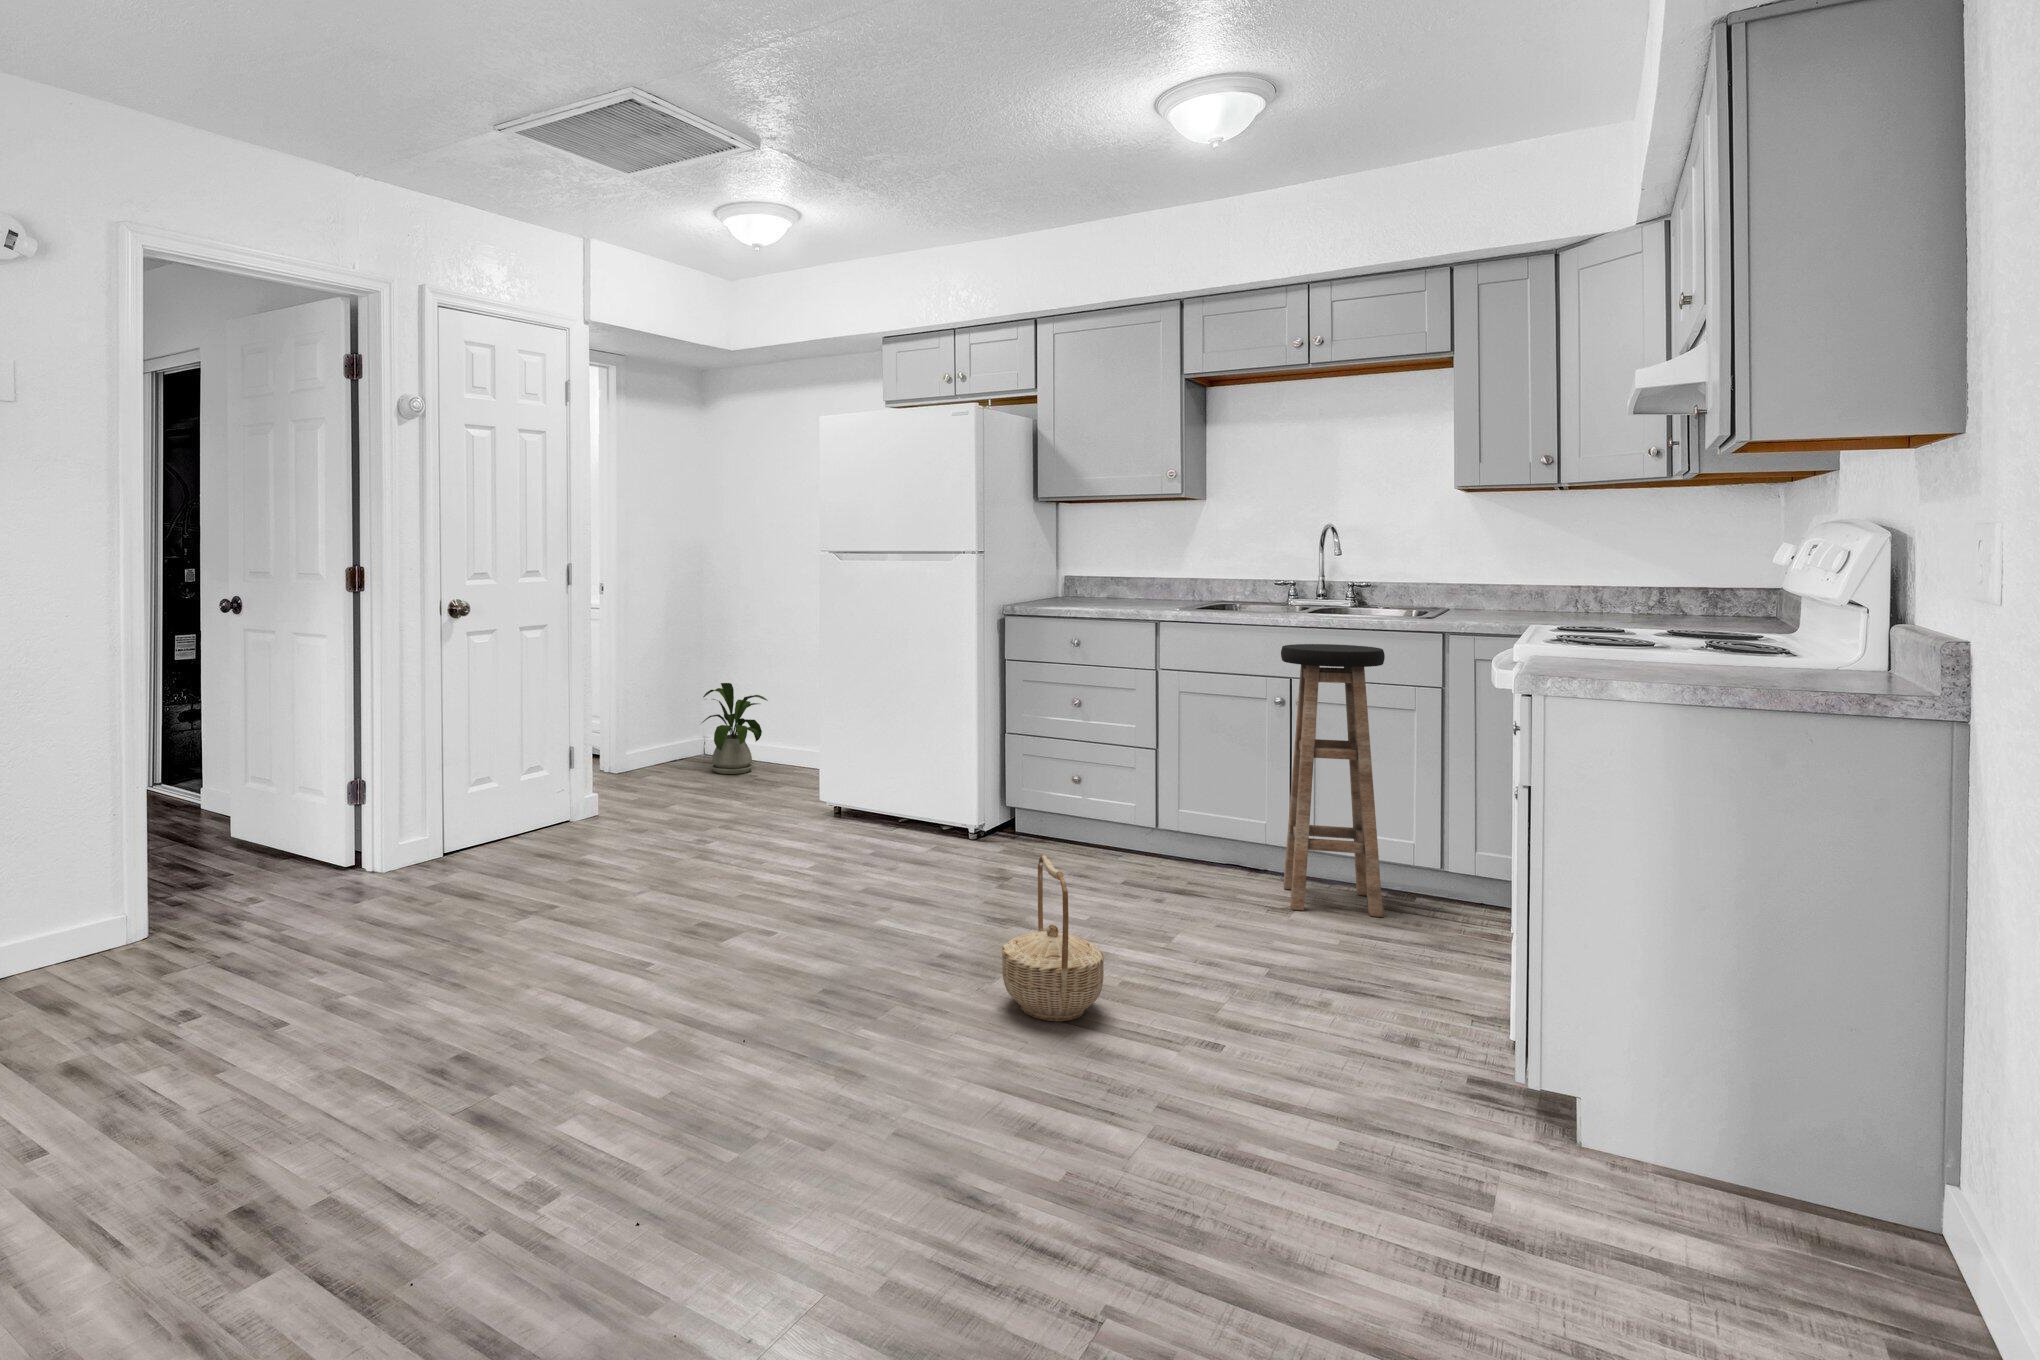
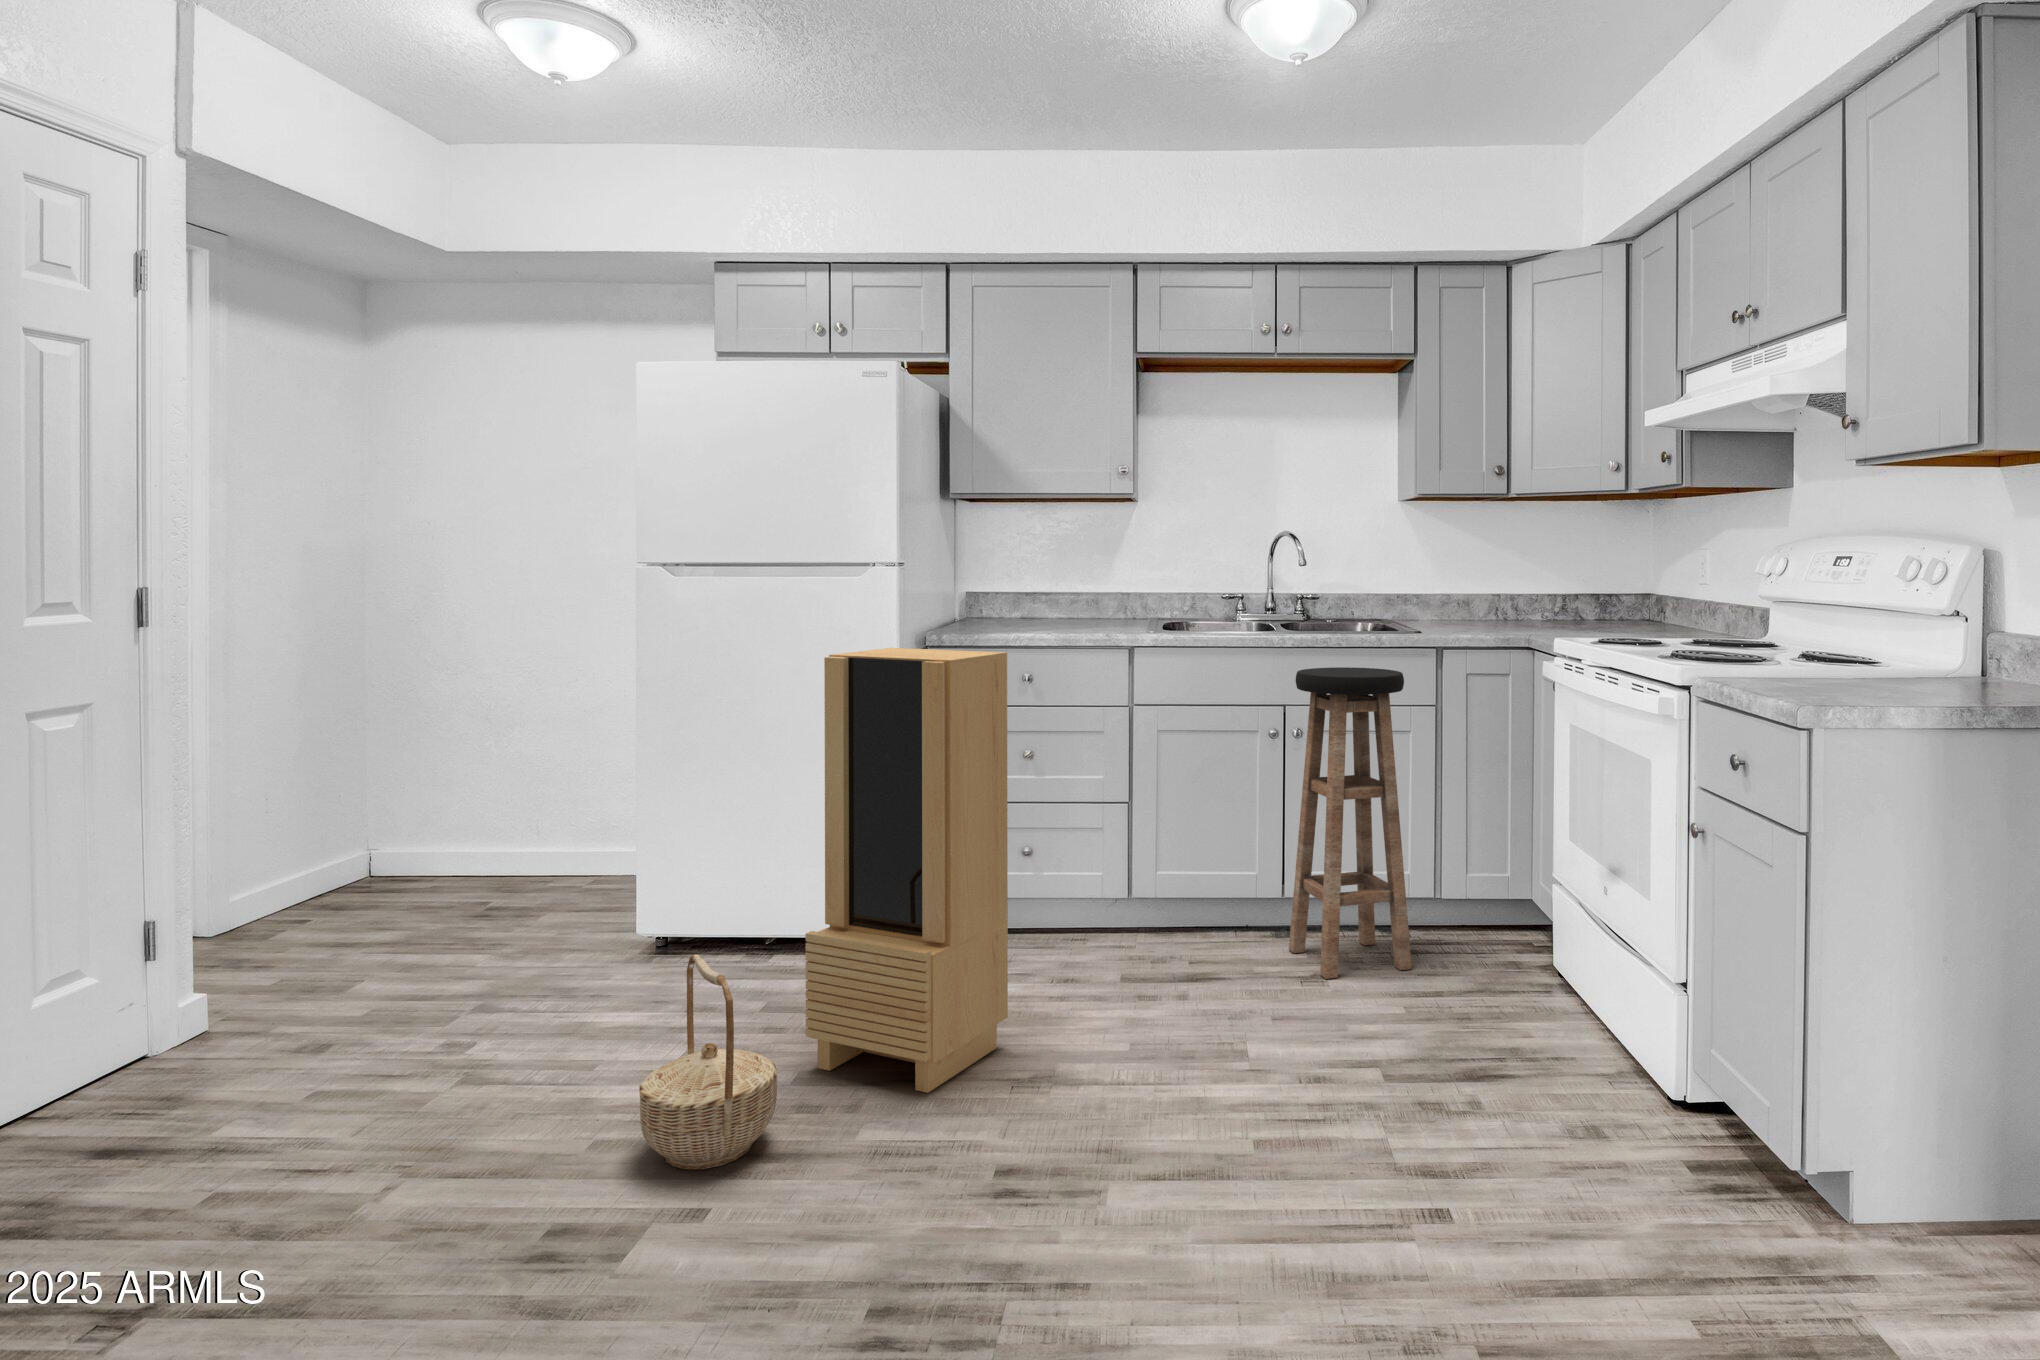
storage cabinet: none [864,611,999,915] -> present [806,648,1008,1093]
house plant: present [702,683,768,774] -> none [364,765,494,909]
basket: present [1002,855,1104,1021] -> present [639,954,777,1169]

